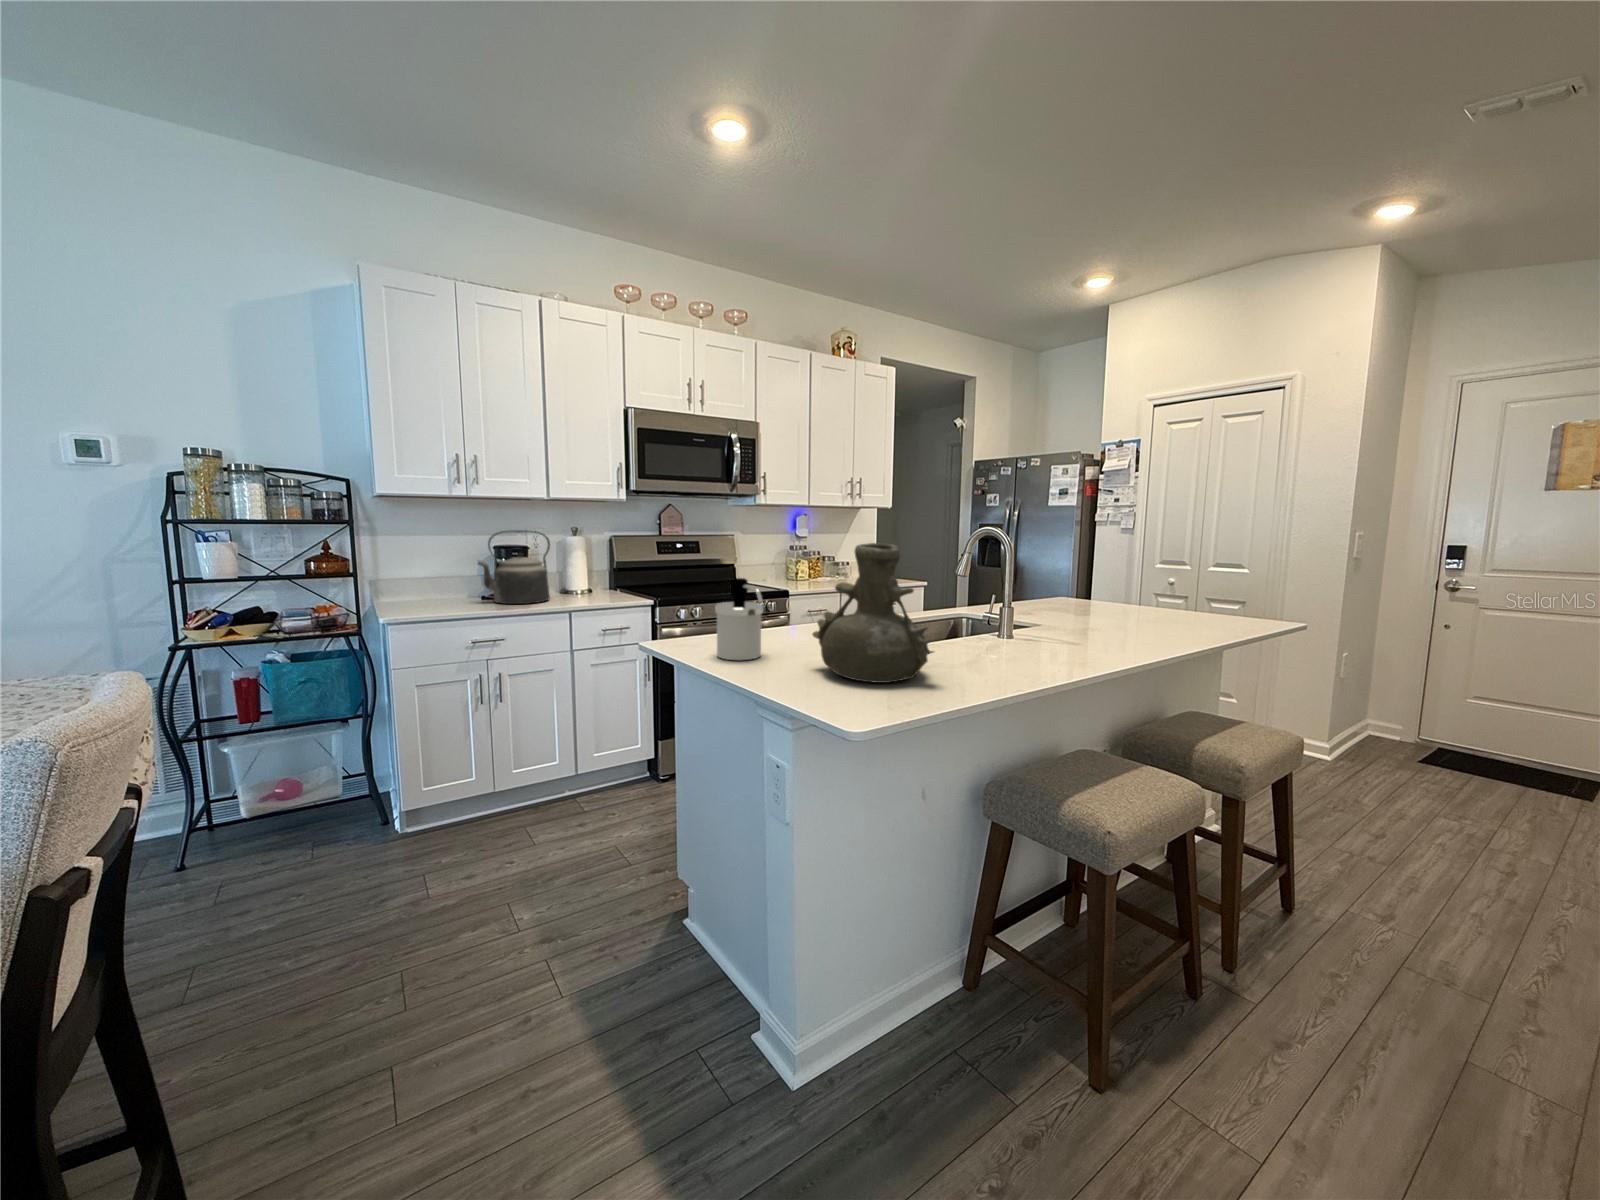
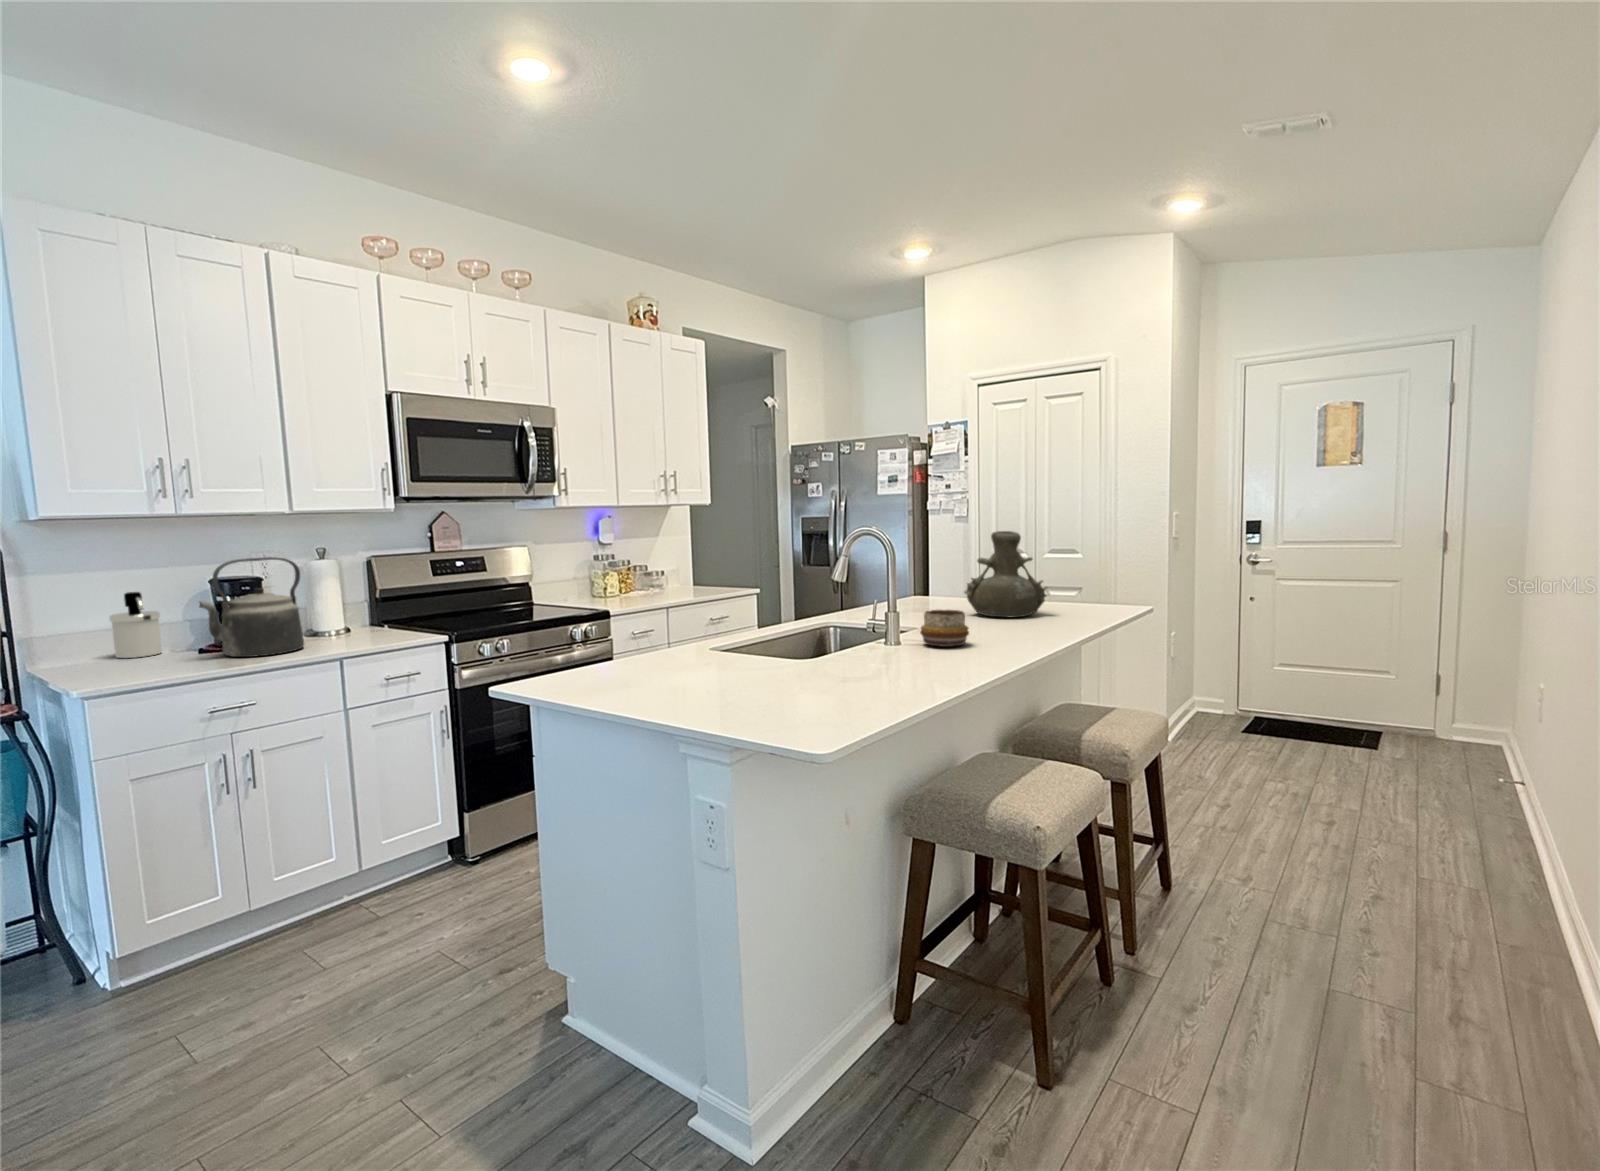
vase: present [812,543,934,683] -> present [964,531,1047,617]
soap dispenser: present [715,578,763,660] -> present [109,592,162,658]
decorative bowl: none [1046,614,1100,653] -> present [920,610,969,647]

